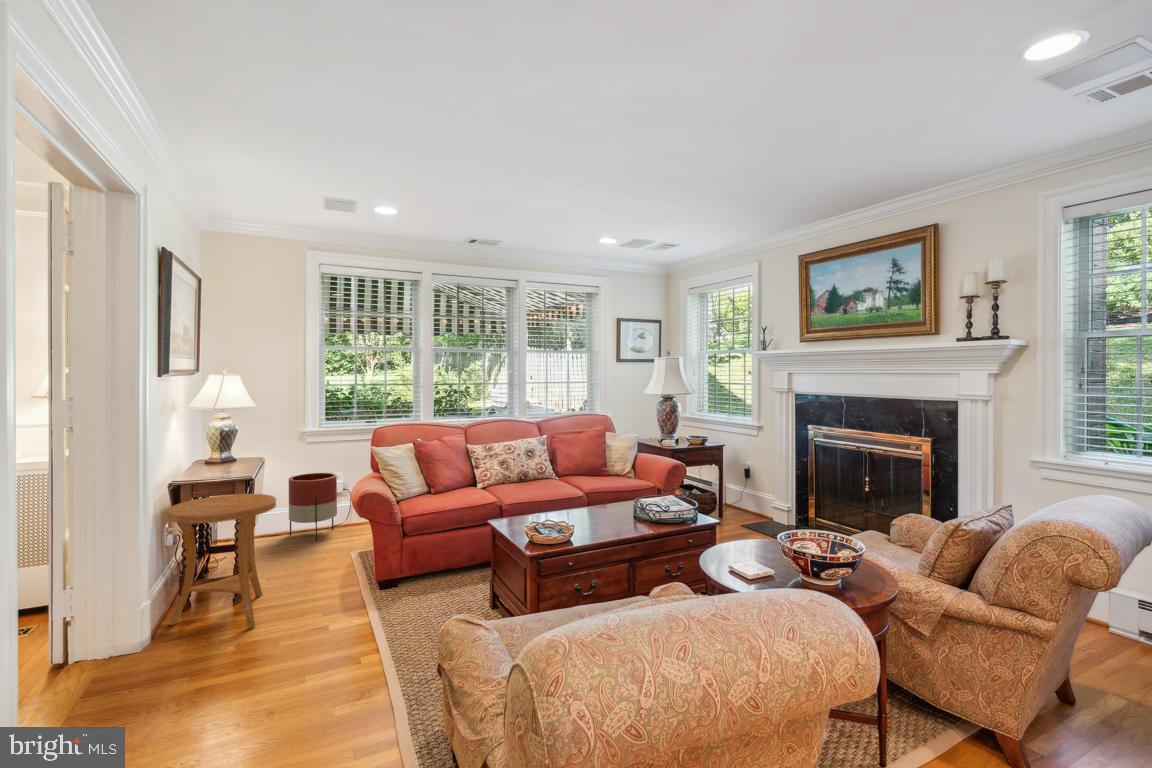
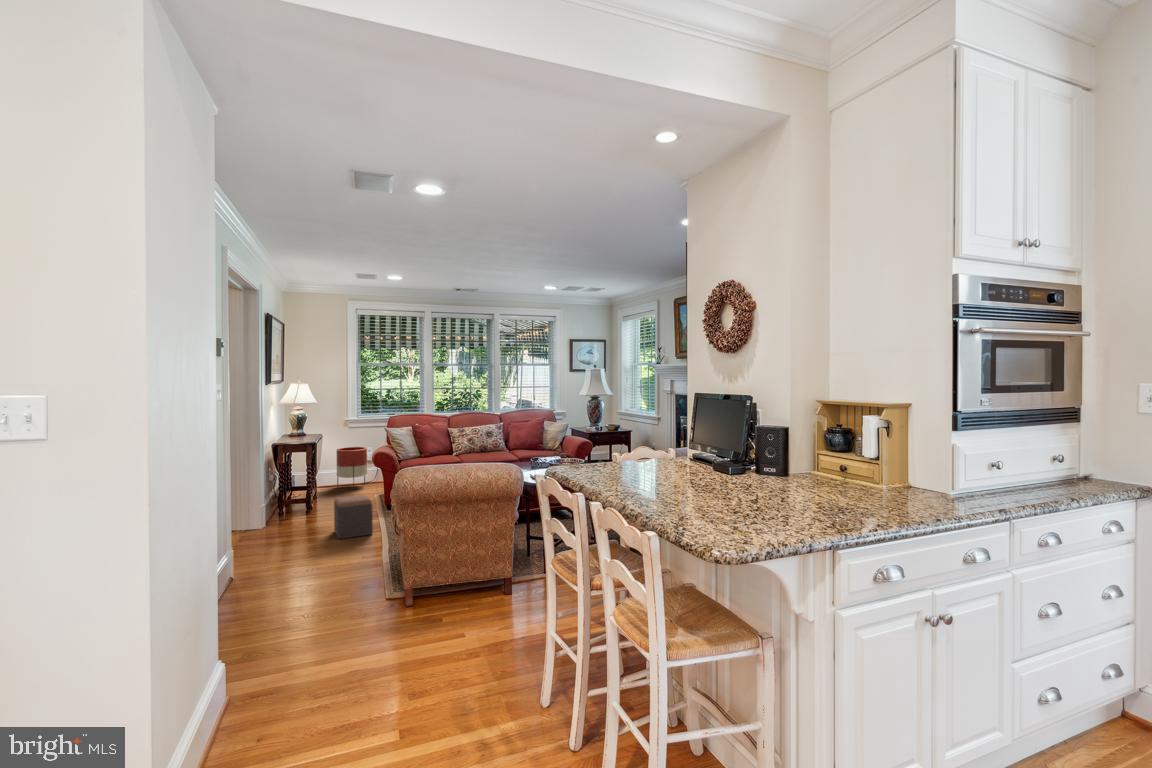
side table: present [167,494,276,628] -> none [272,453,329,523]
footstool: none [285,578,362,678] -> present [334,495,373,539]

